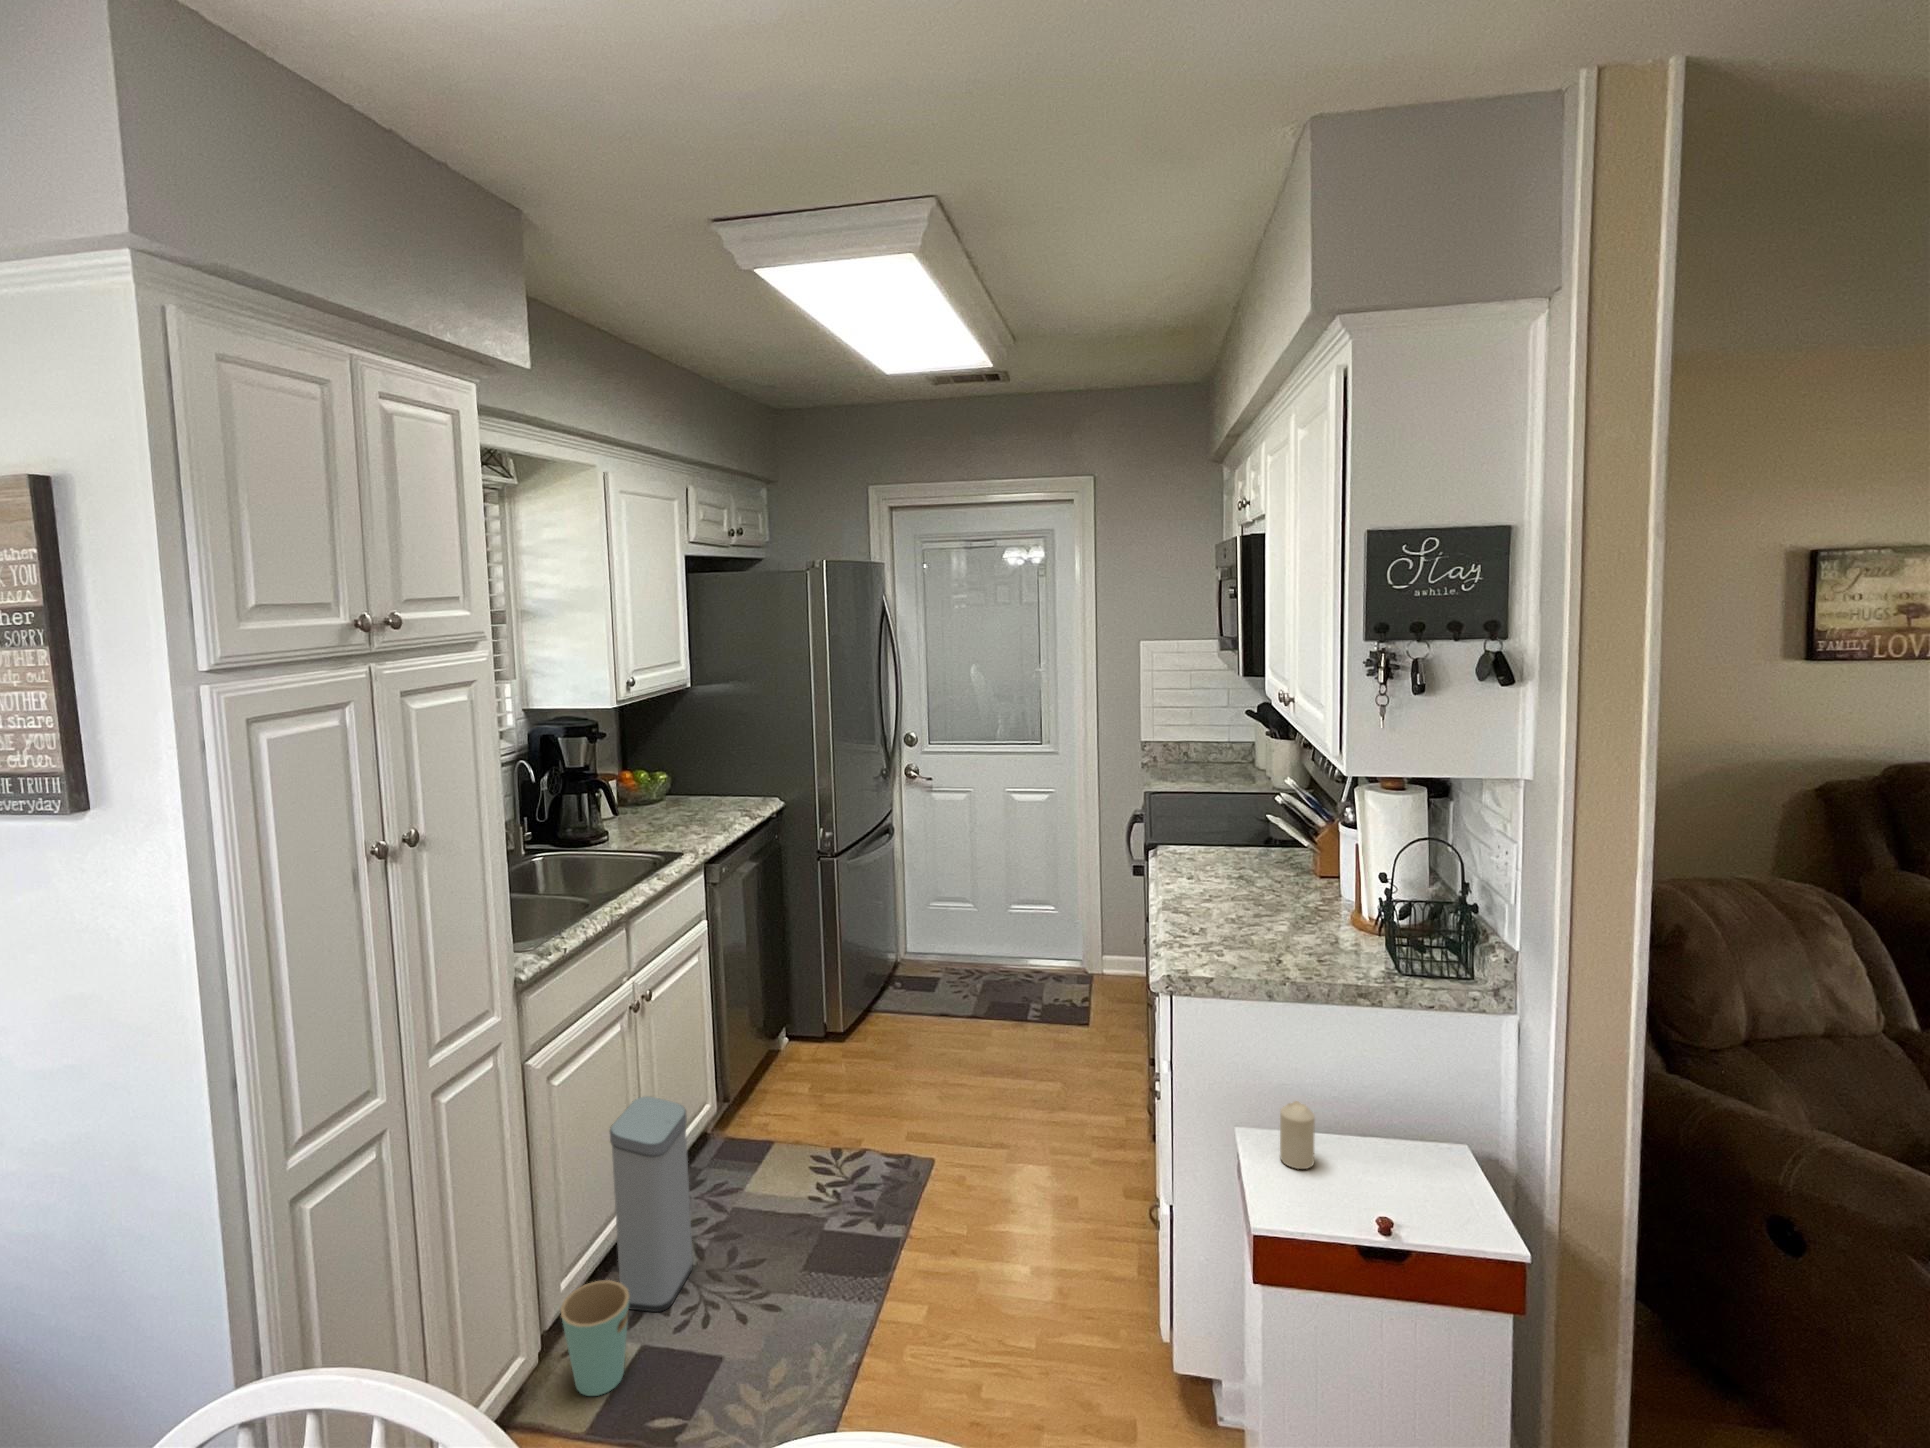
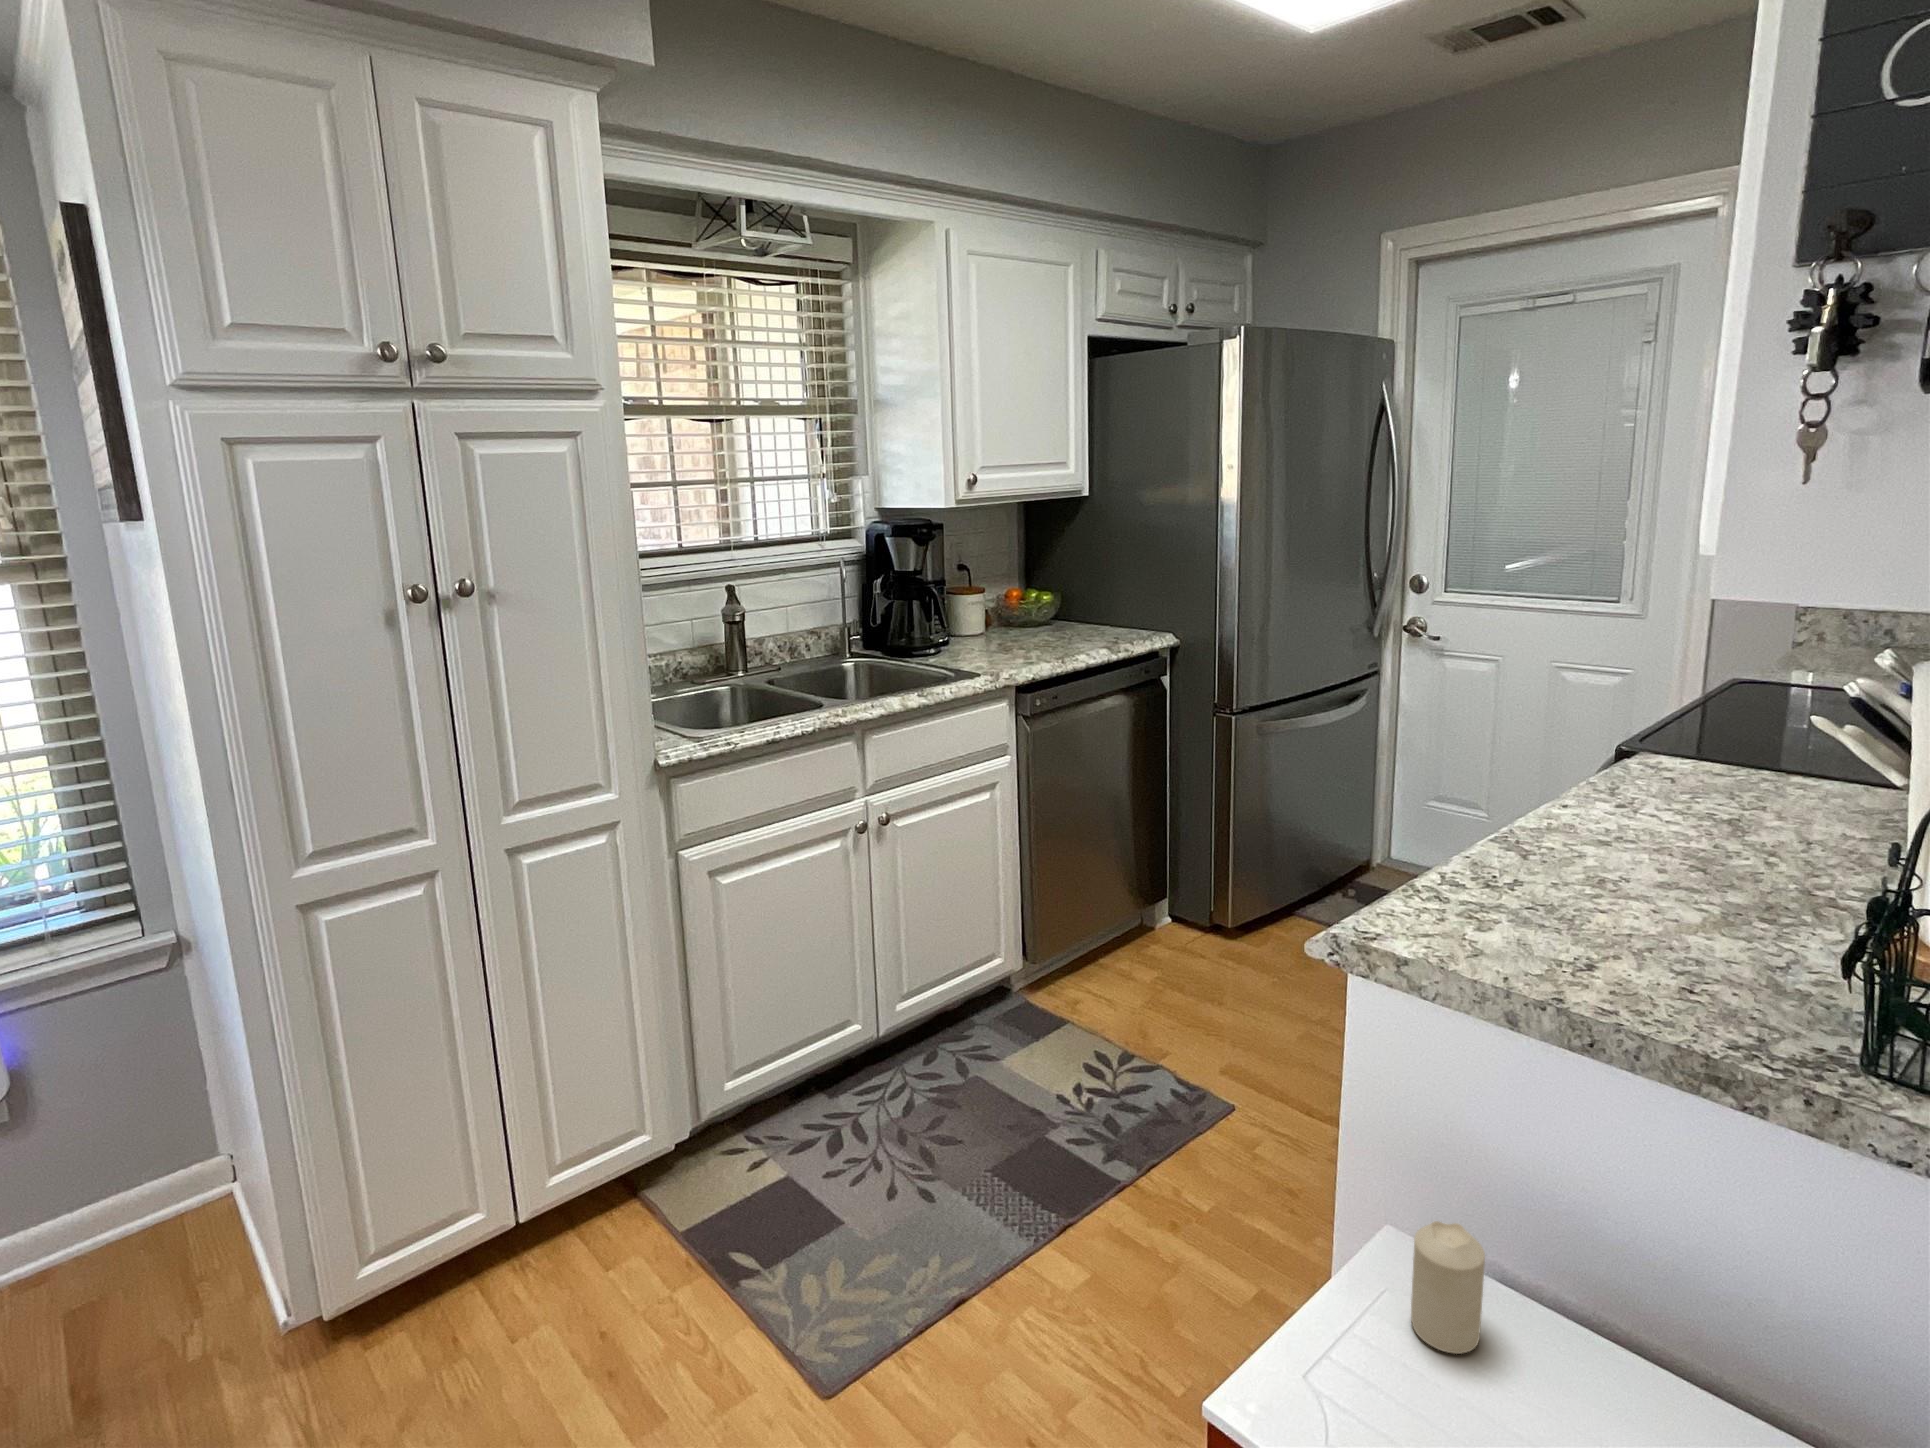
trash can: present [561,1096,693,1396] -> none [691,923,892,1204]

